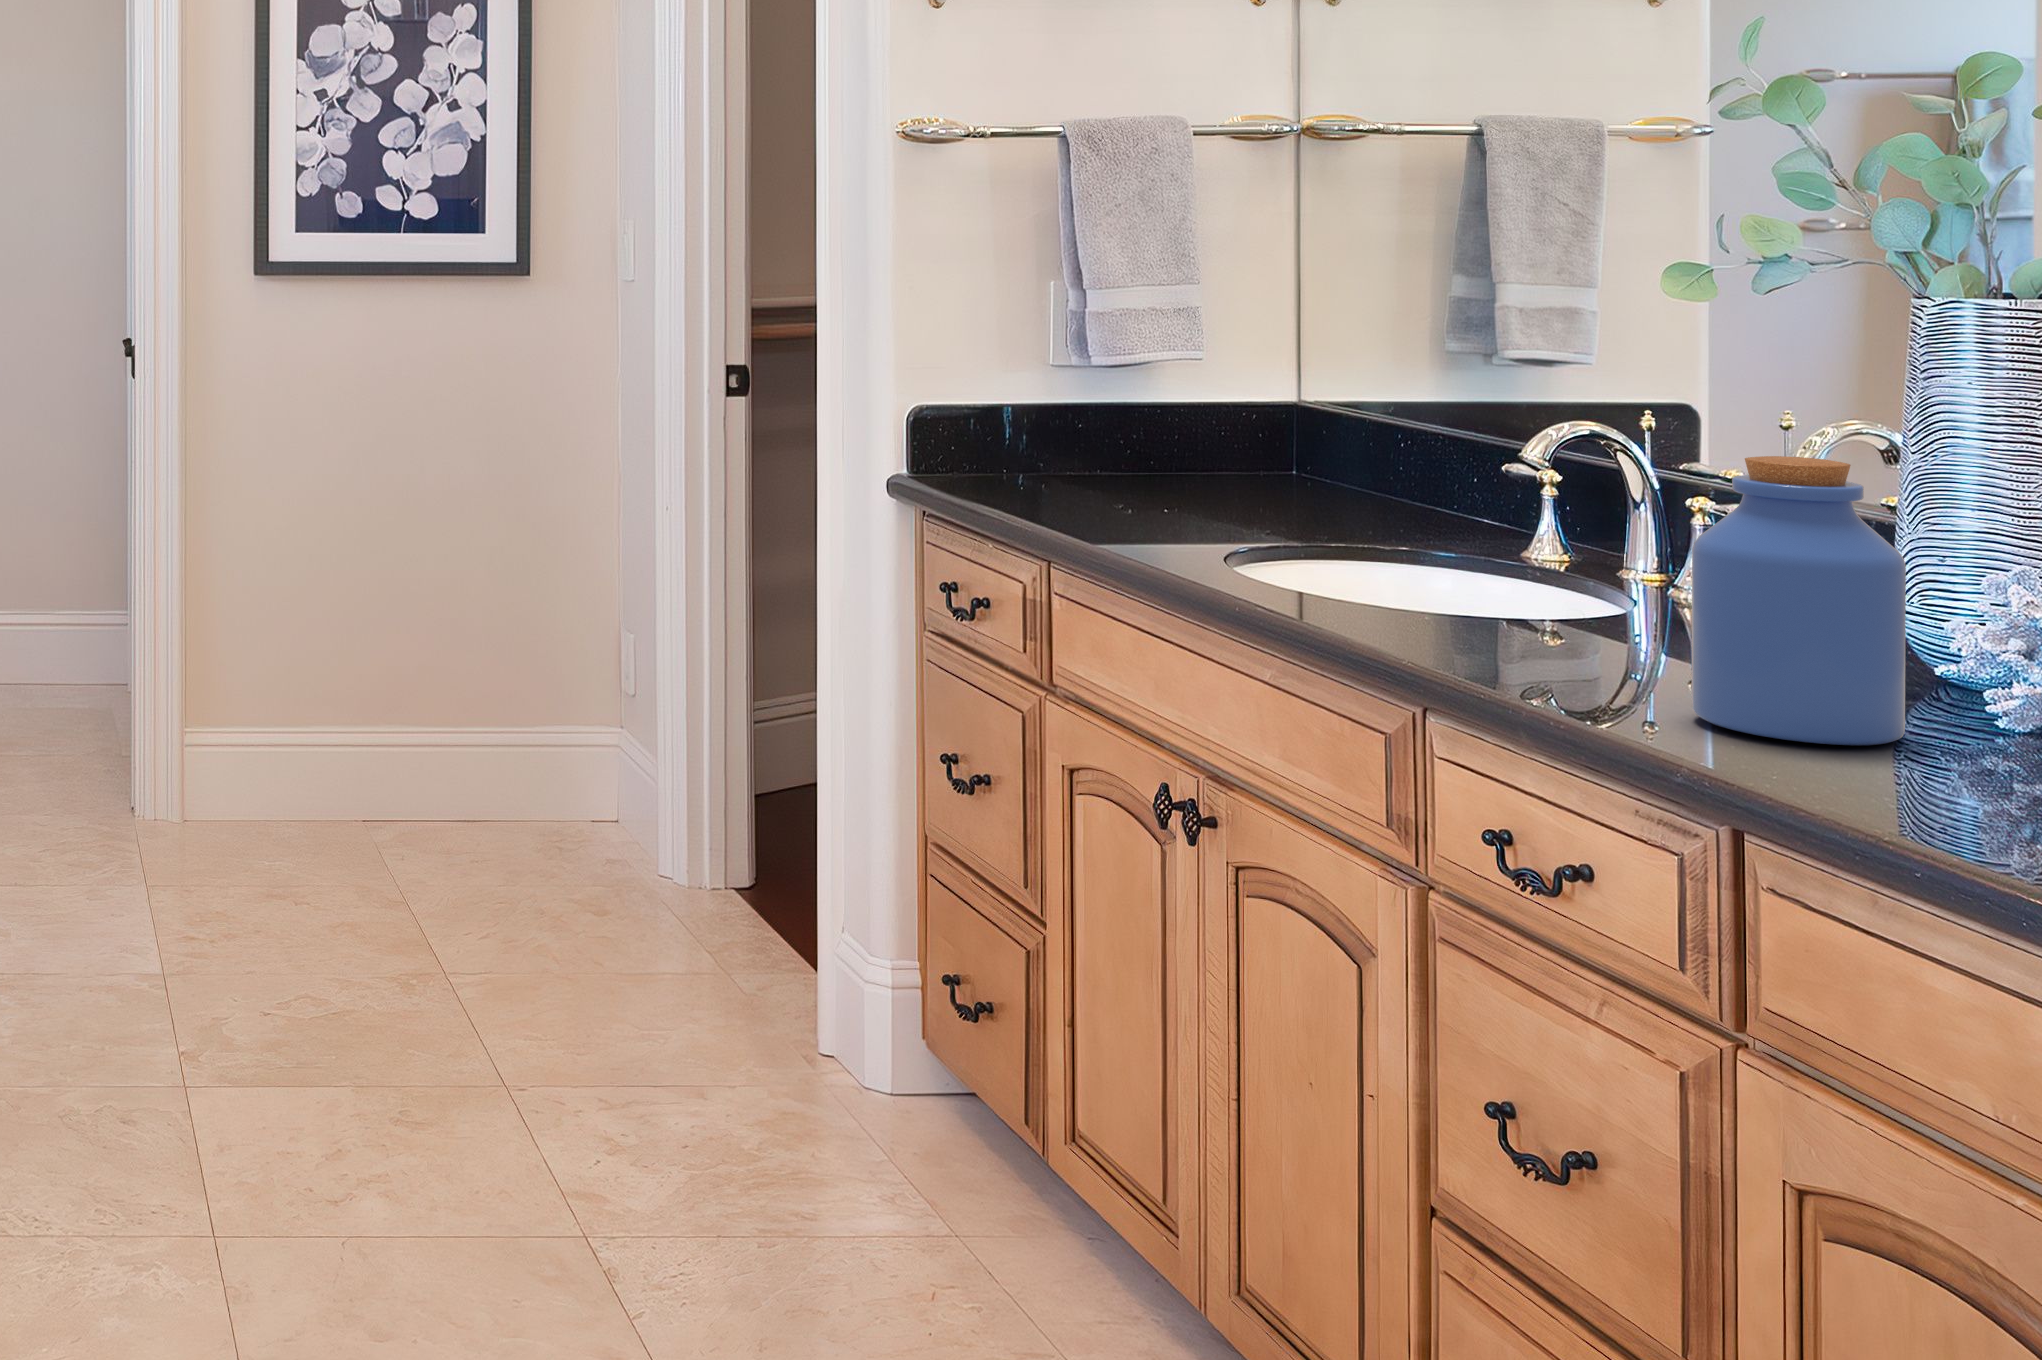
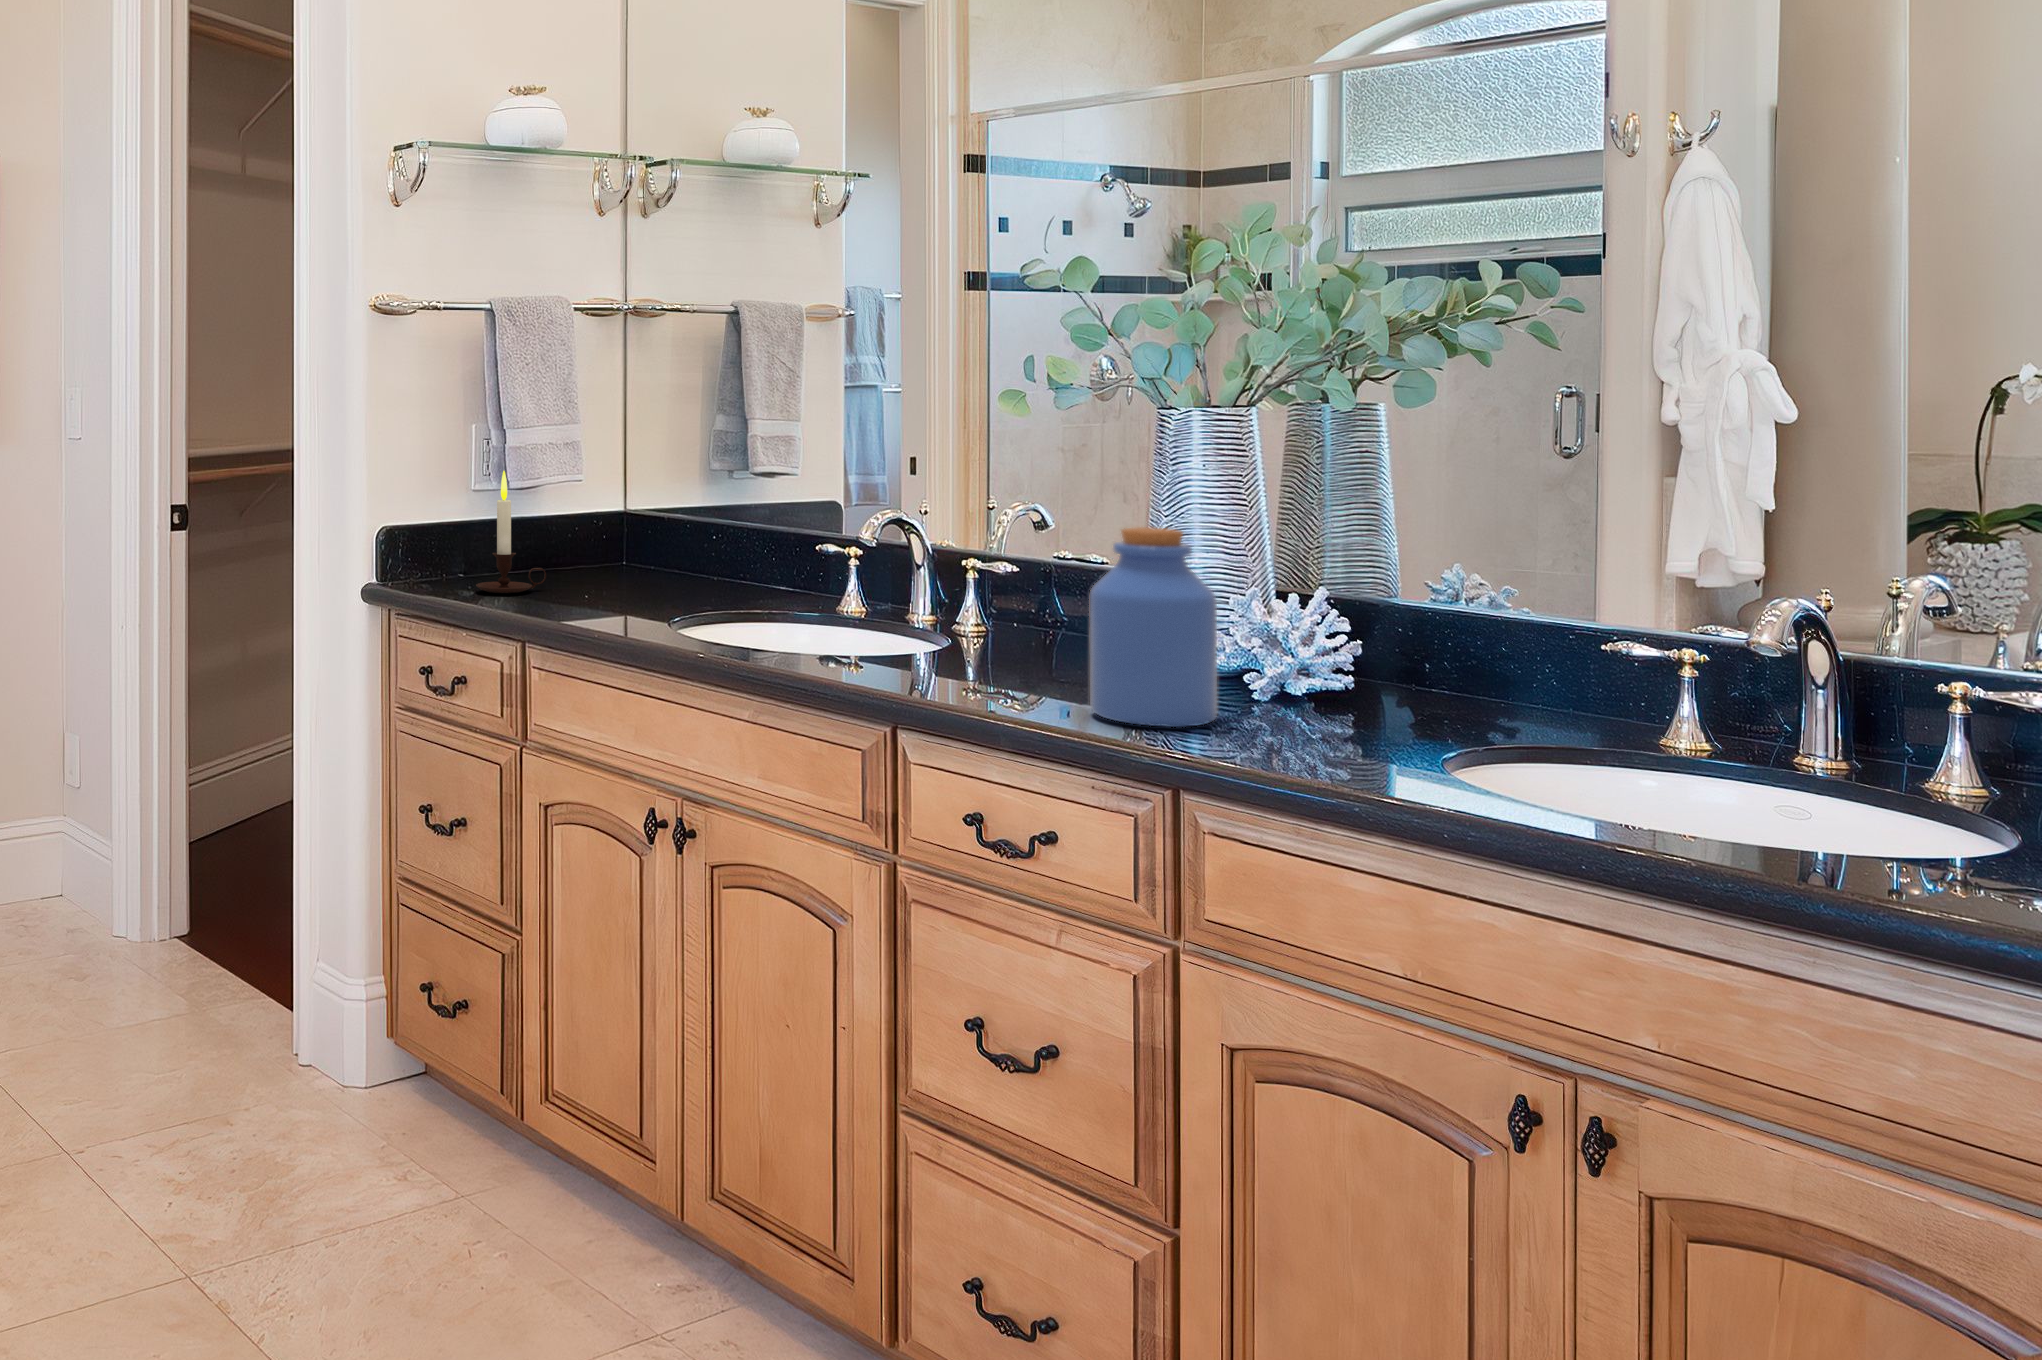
candle: none [1038,340,1140,499] -> present [476,471,546,593]

